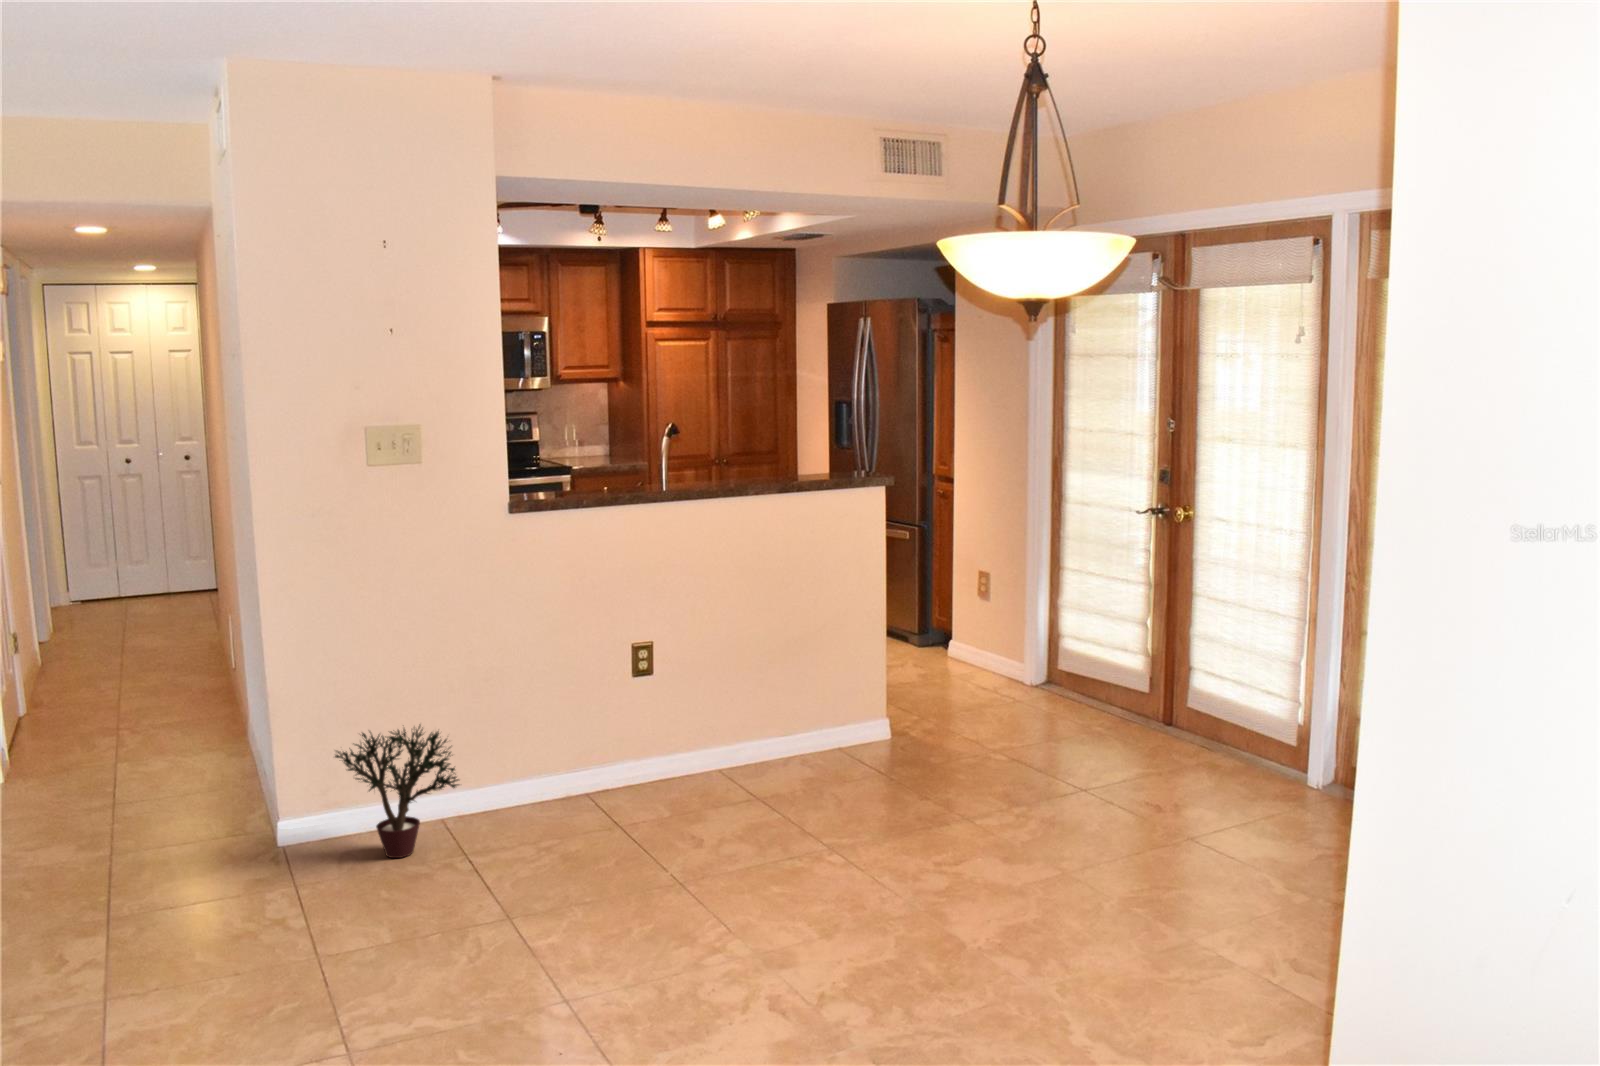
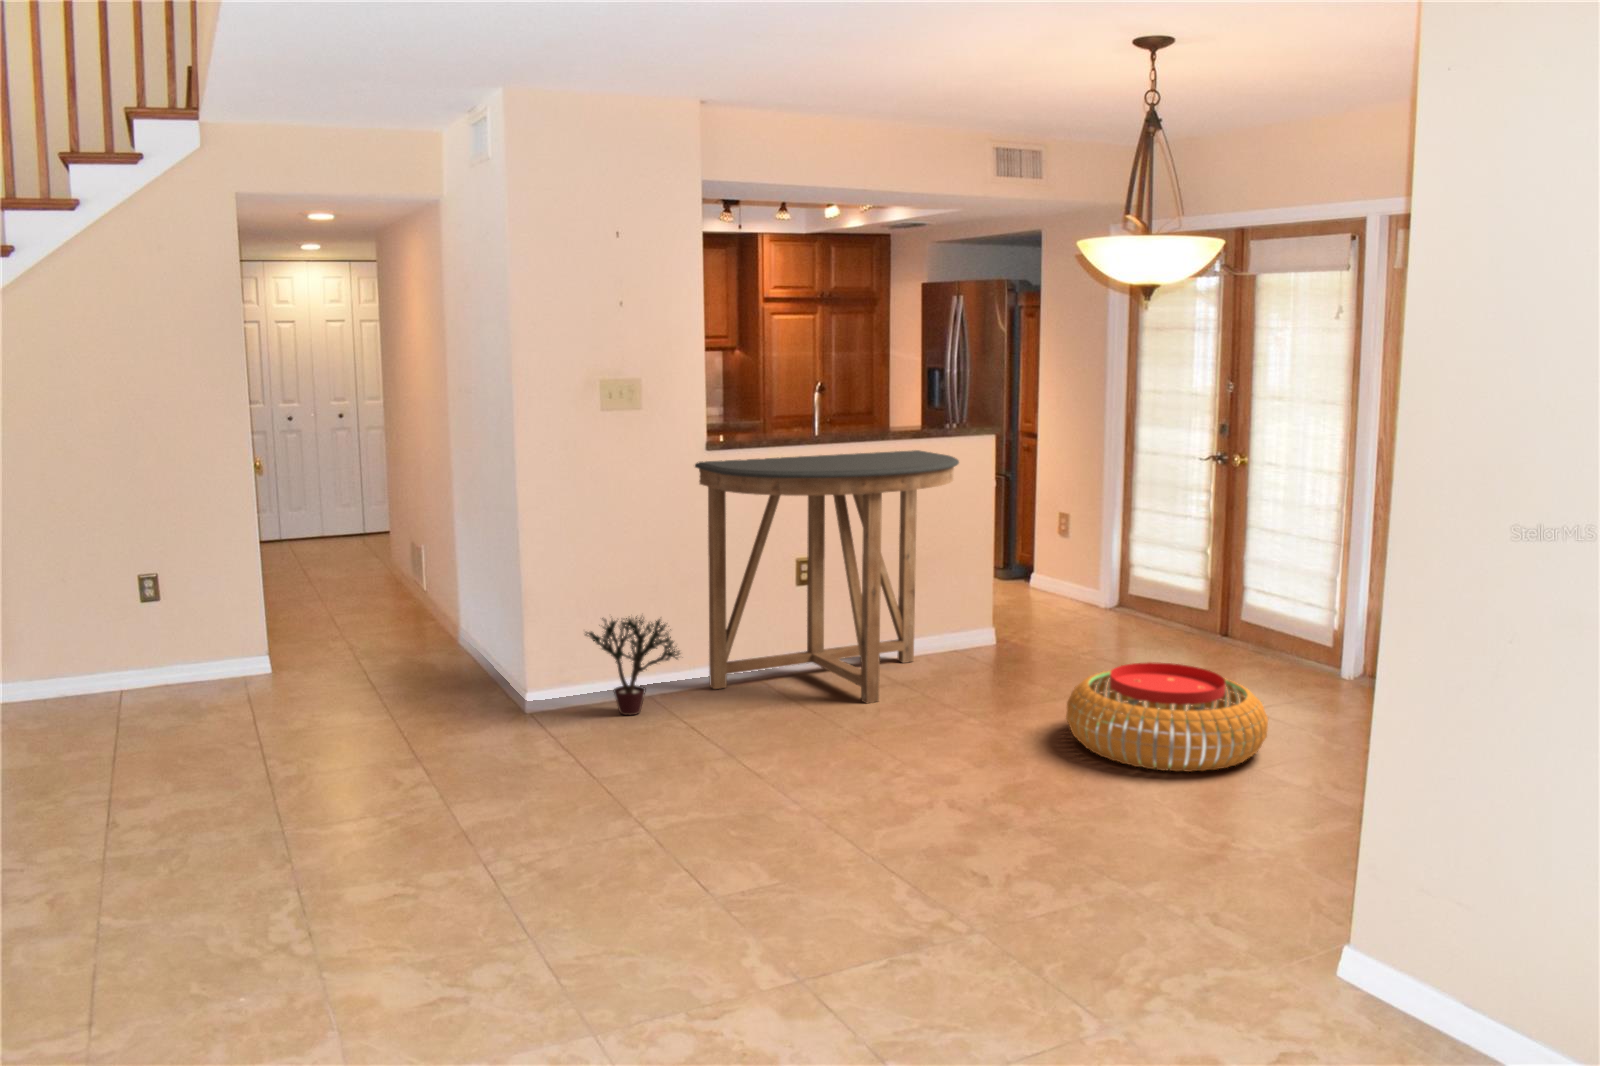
console table: none [490,507,830,835] -> present [695,450,959,703]
pouf: none [951,791,1215,955] -> present [1066,662,1268,772]

